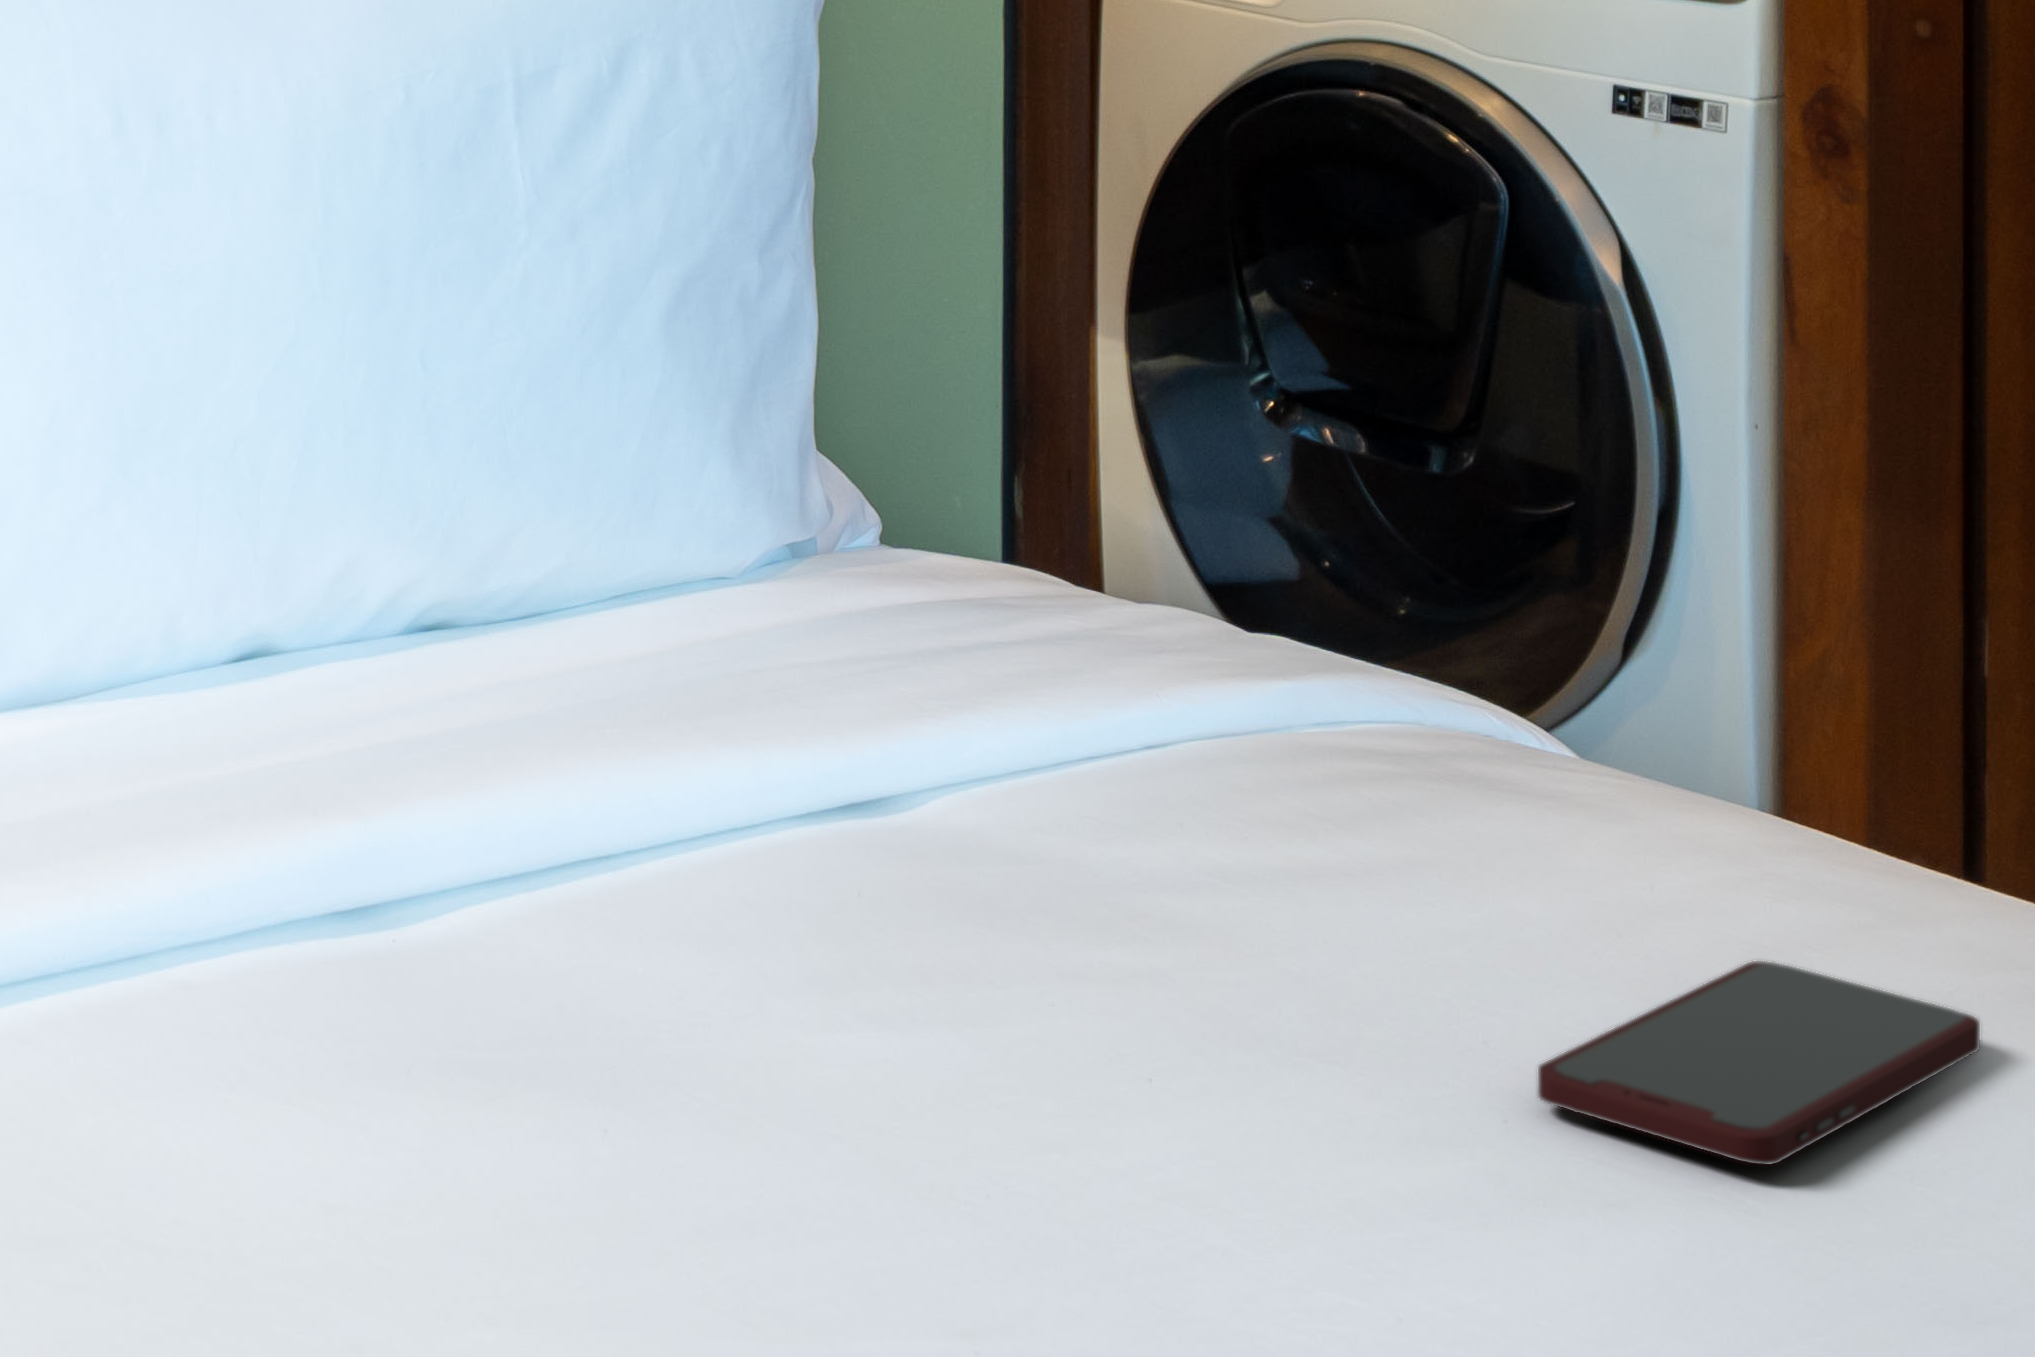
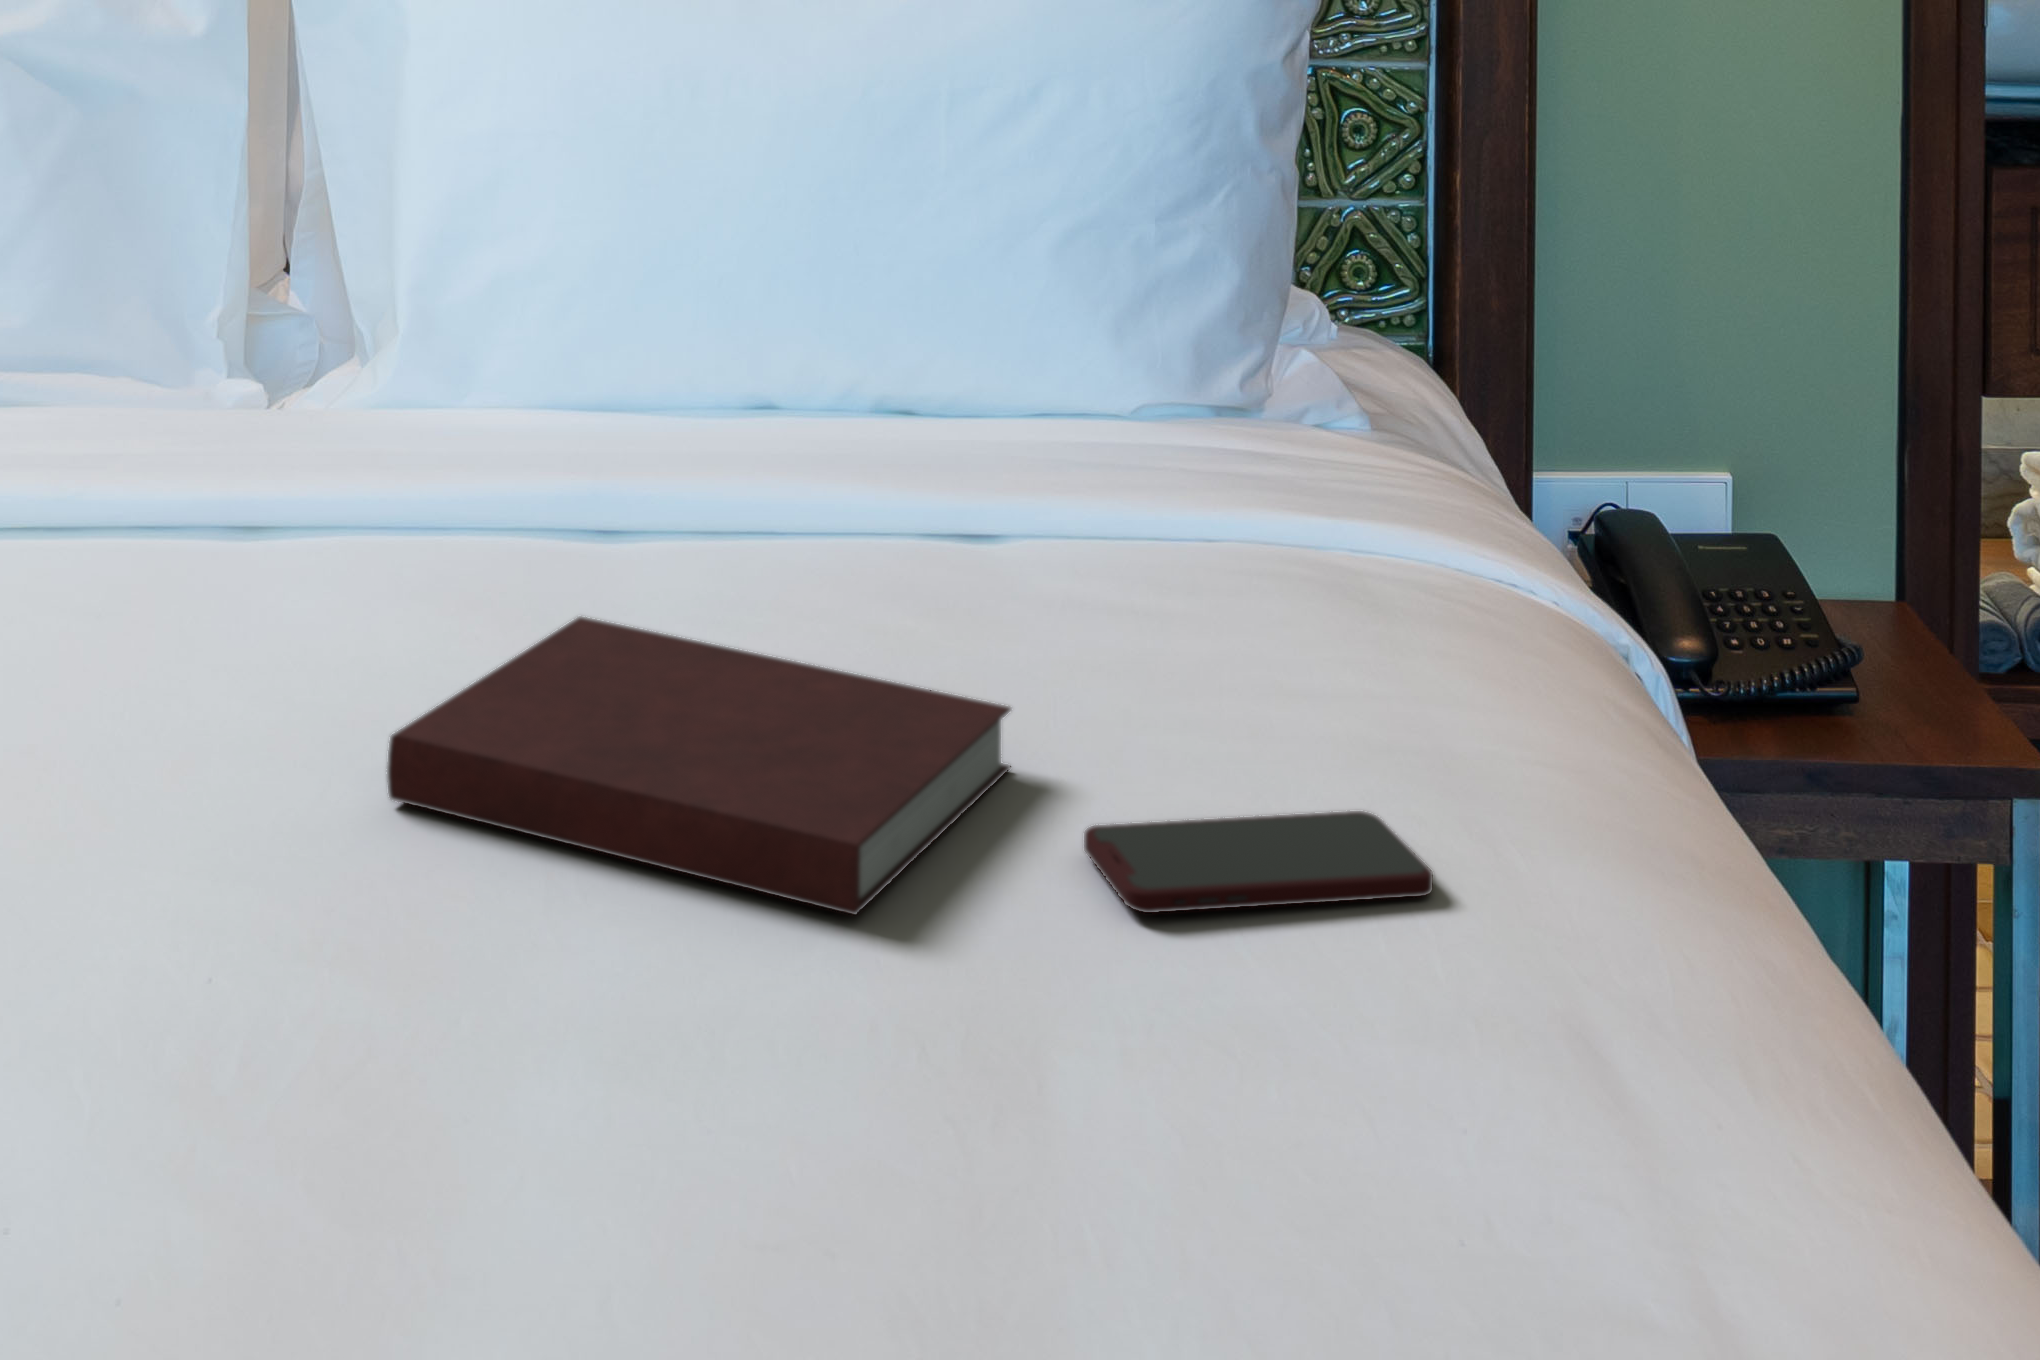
notebook: none [446,926,1485,1309] -> present [387,617,1011,915]

